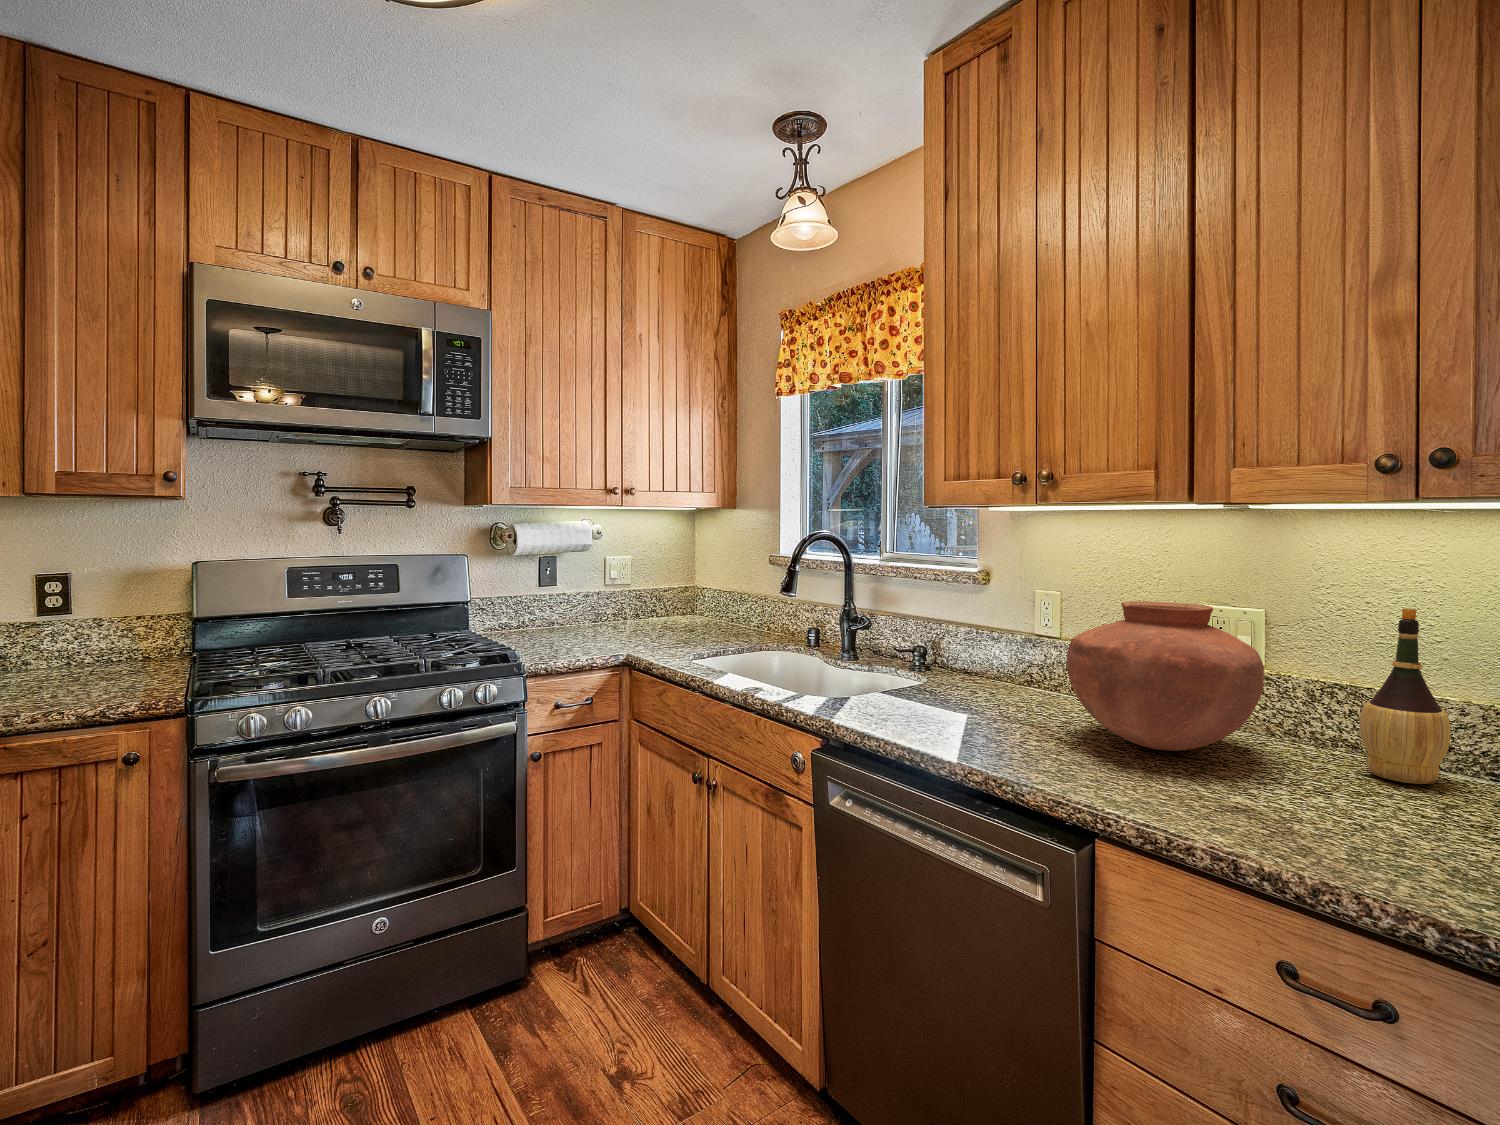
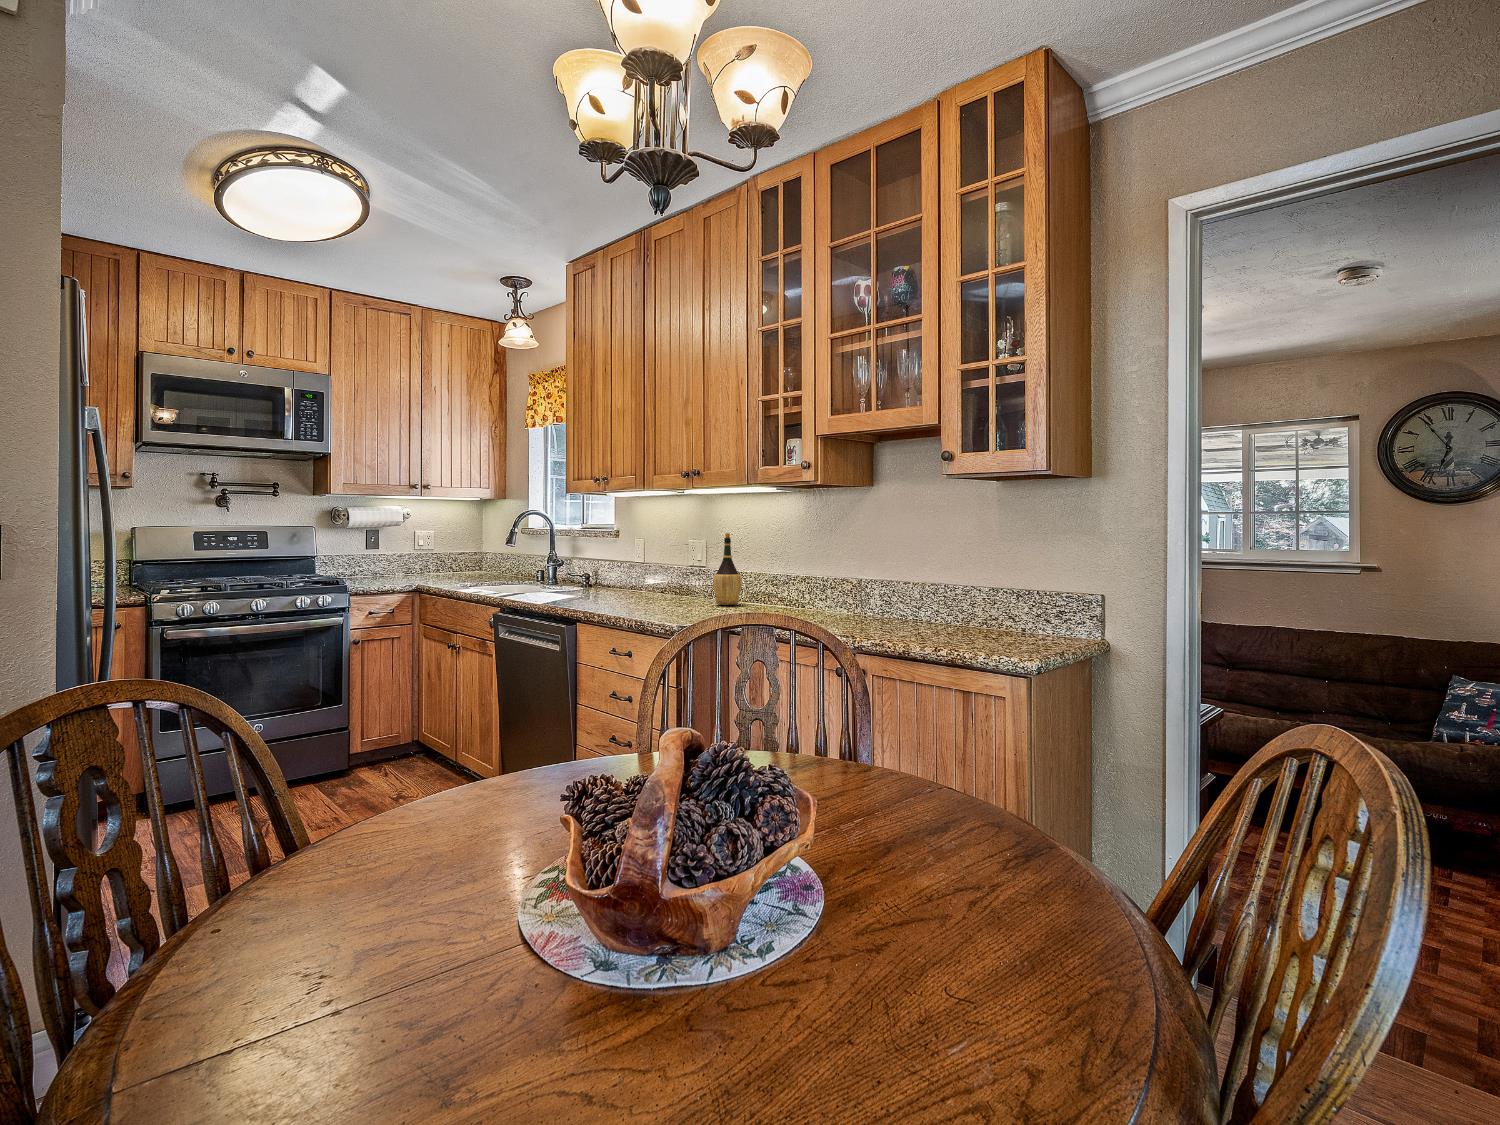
vase: present [1067,601,1264,751] -> none [606,536,687,601]

